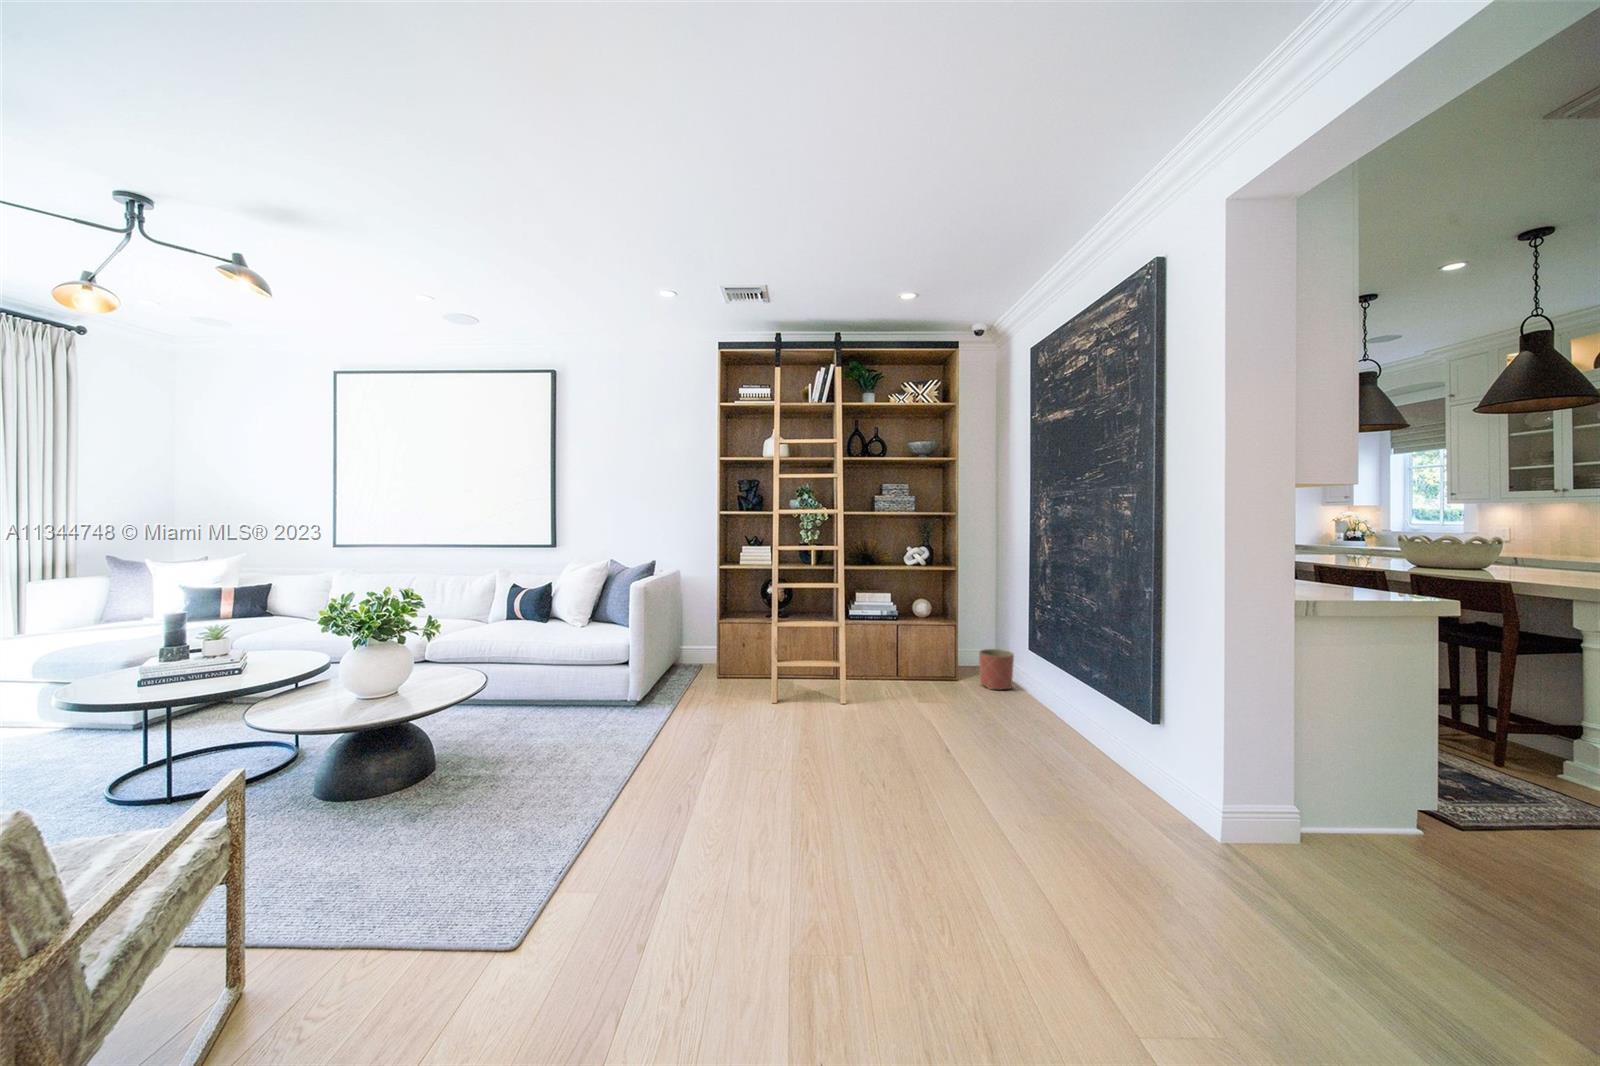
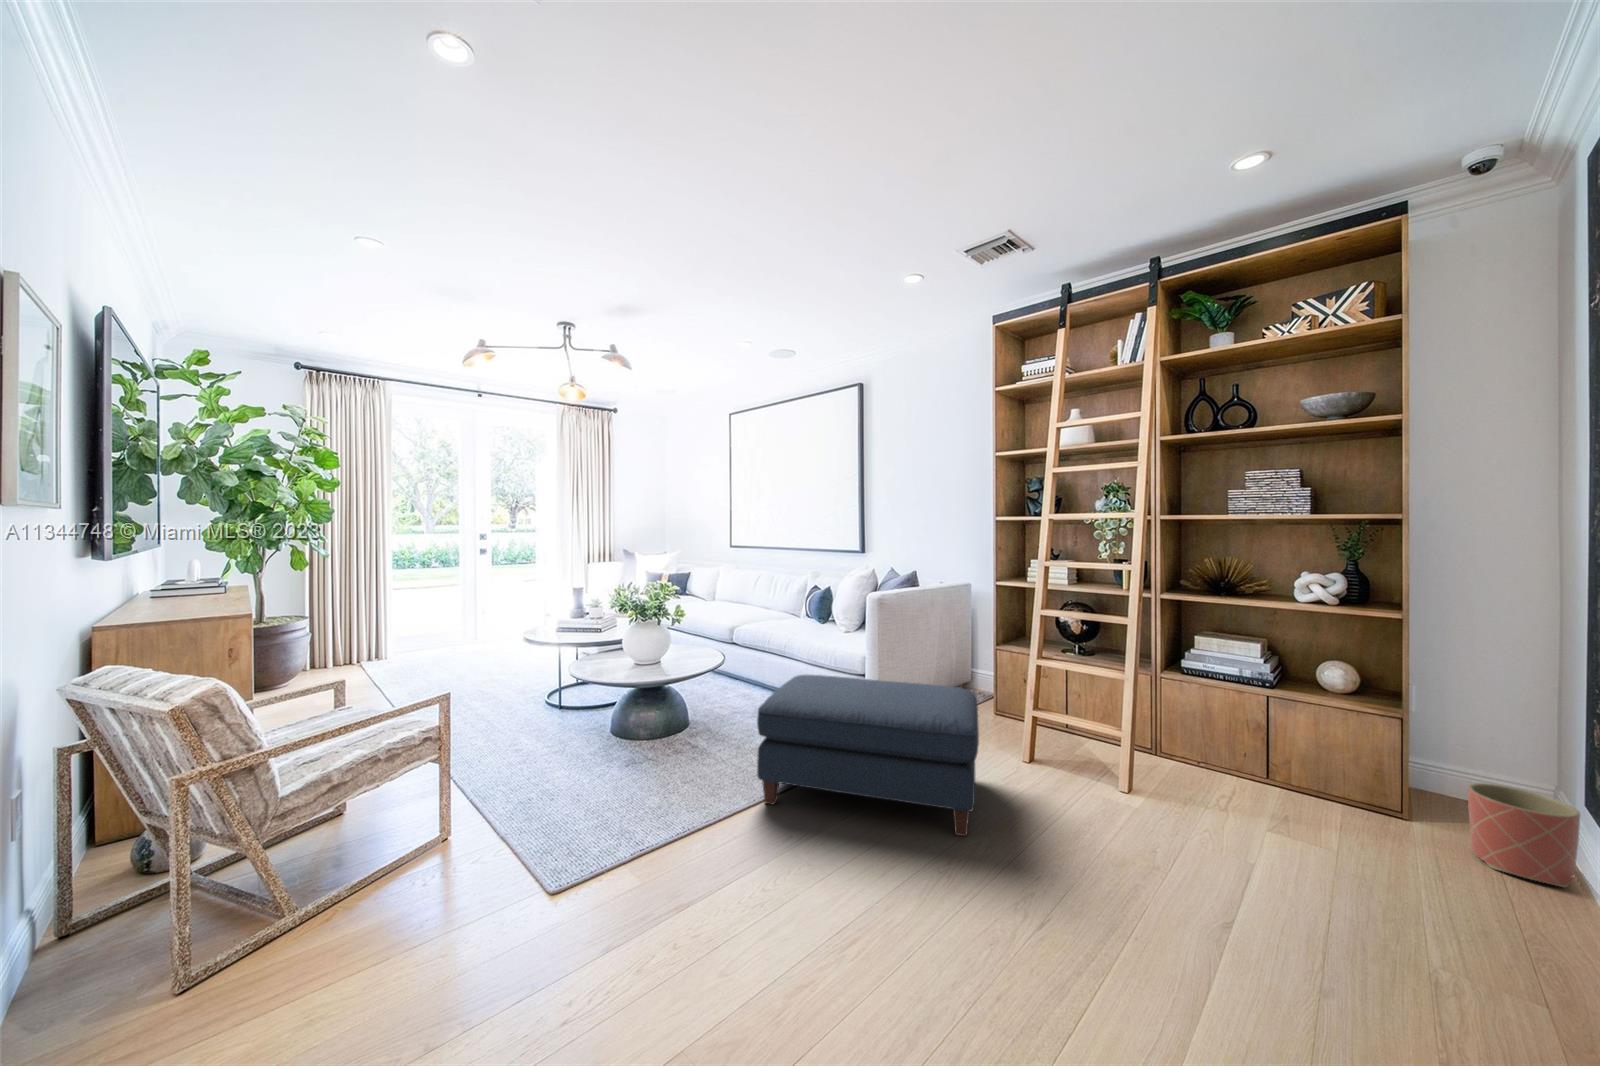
ottoman: none [593,651,790,790] -> present [757,675,979,836]

